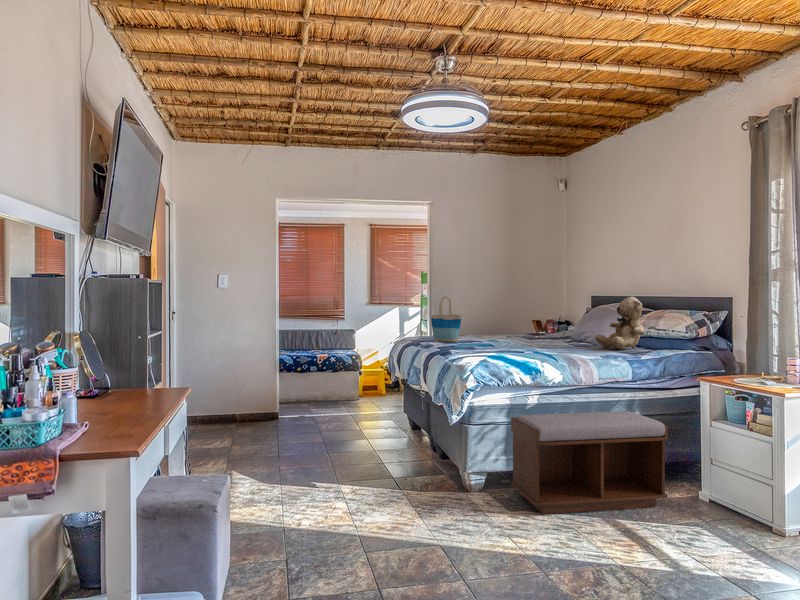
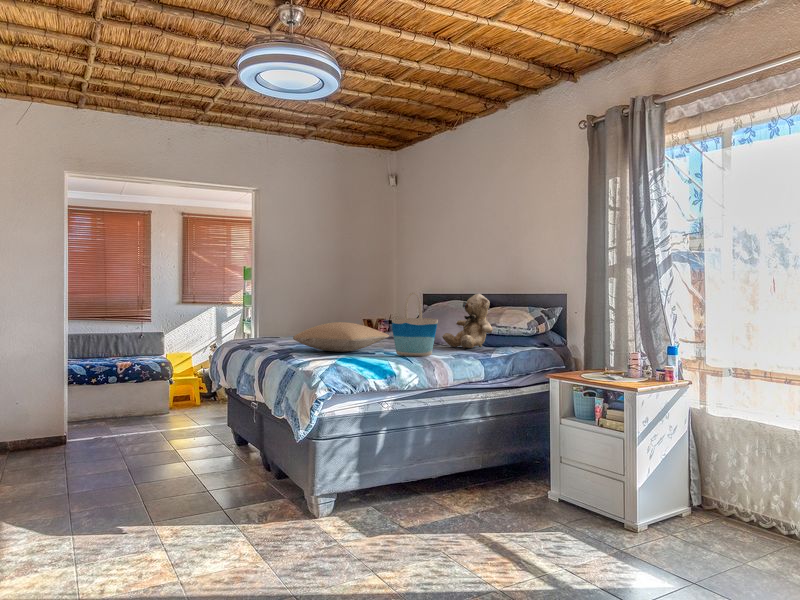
tote bag: present [431,296,462,342] -> present [392,292,438,356]
pillow: none [452,323,540,349] -> present [293,322,389,352]
bench: present [511,411,668,514] -> none [365,413,525,536]

